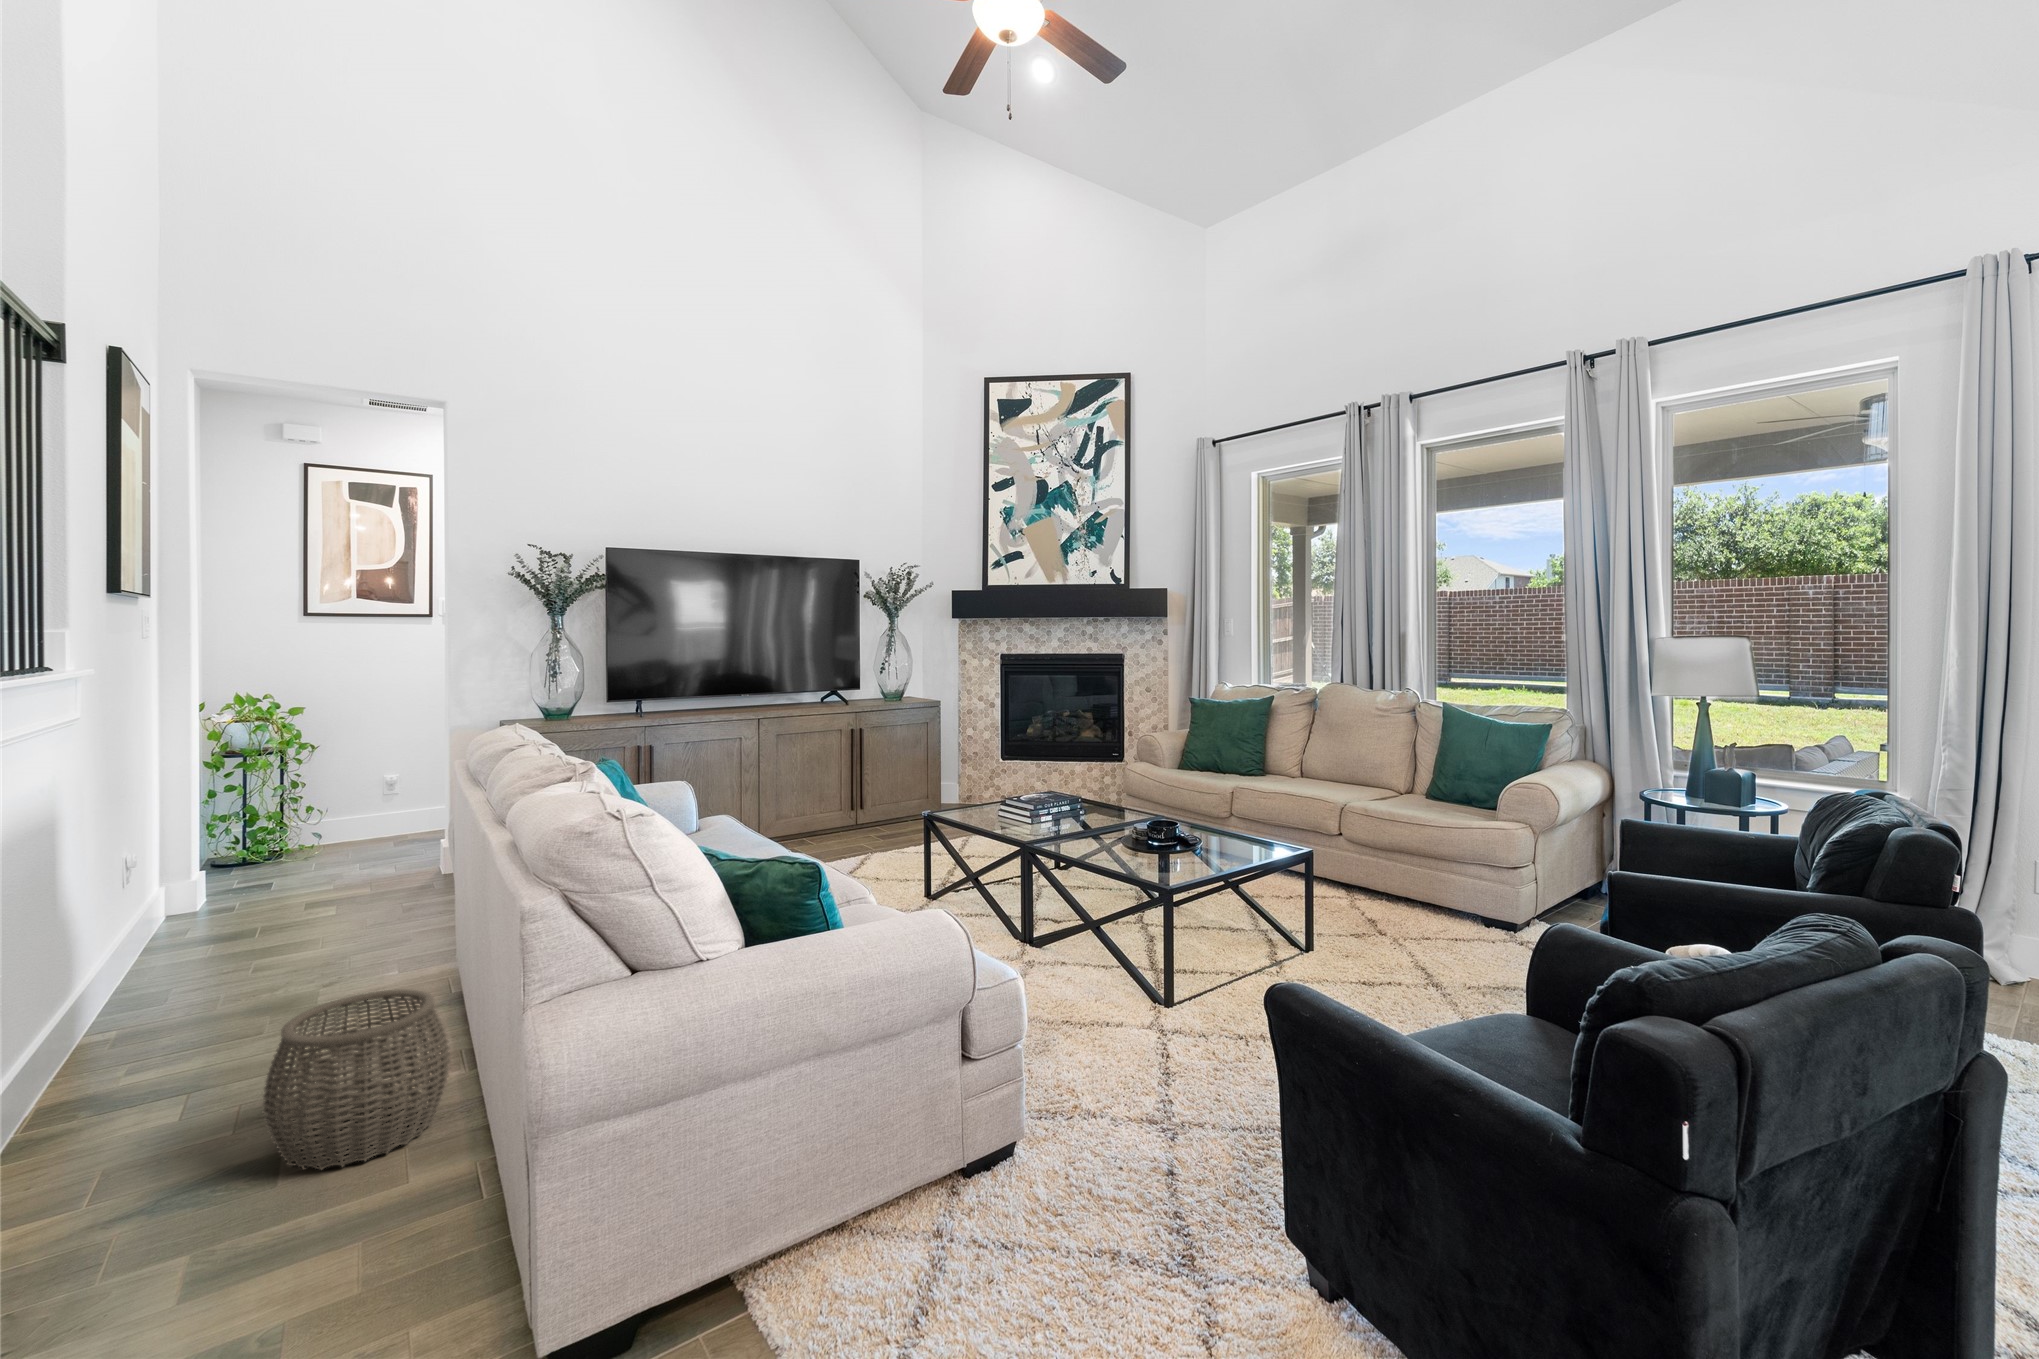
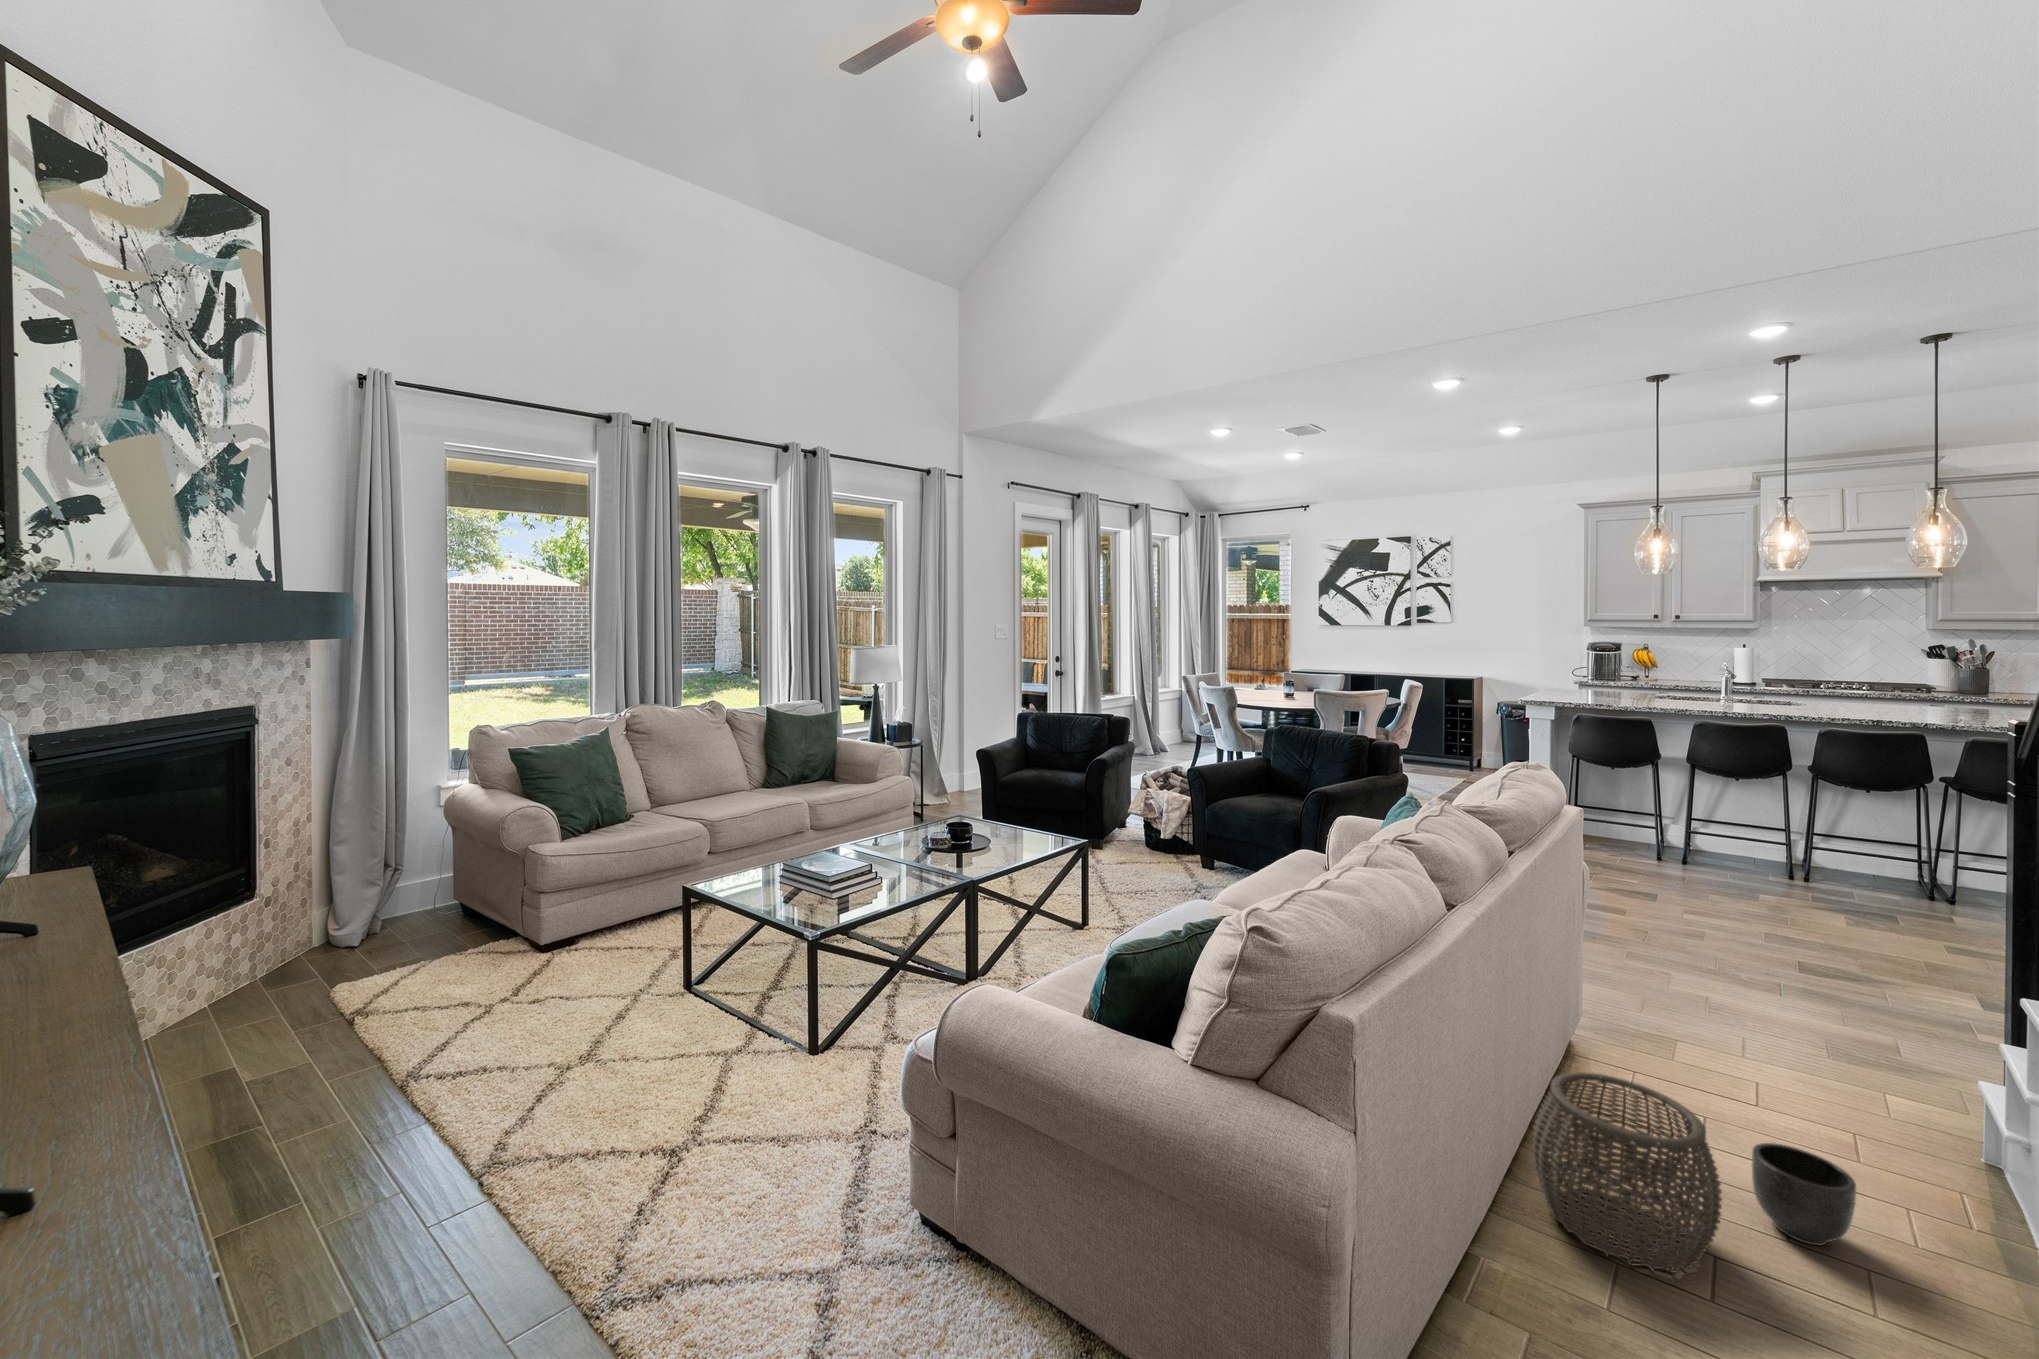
planter: none [84,1151,213,1275] -> present [1752,1143,1856,1246]

